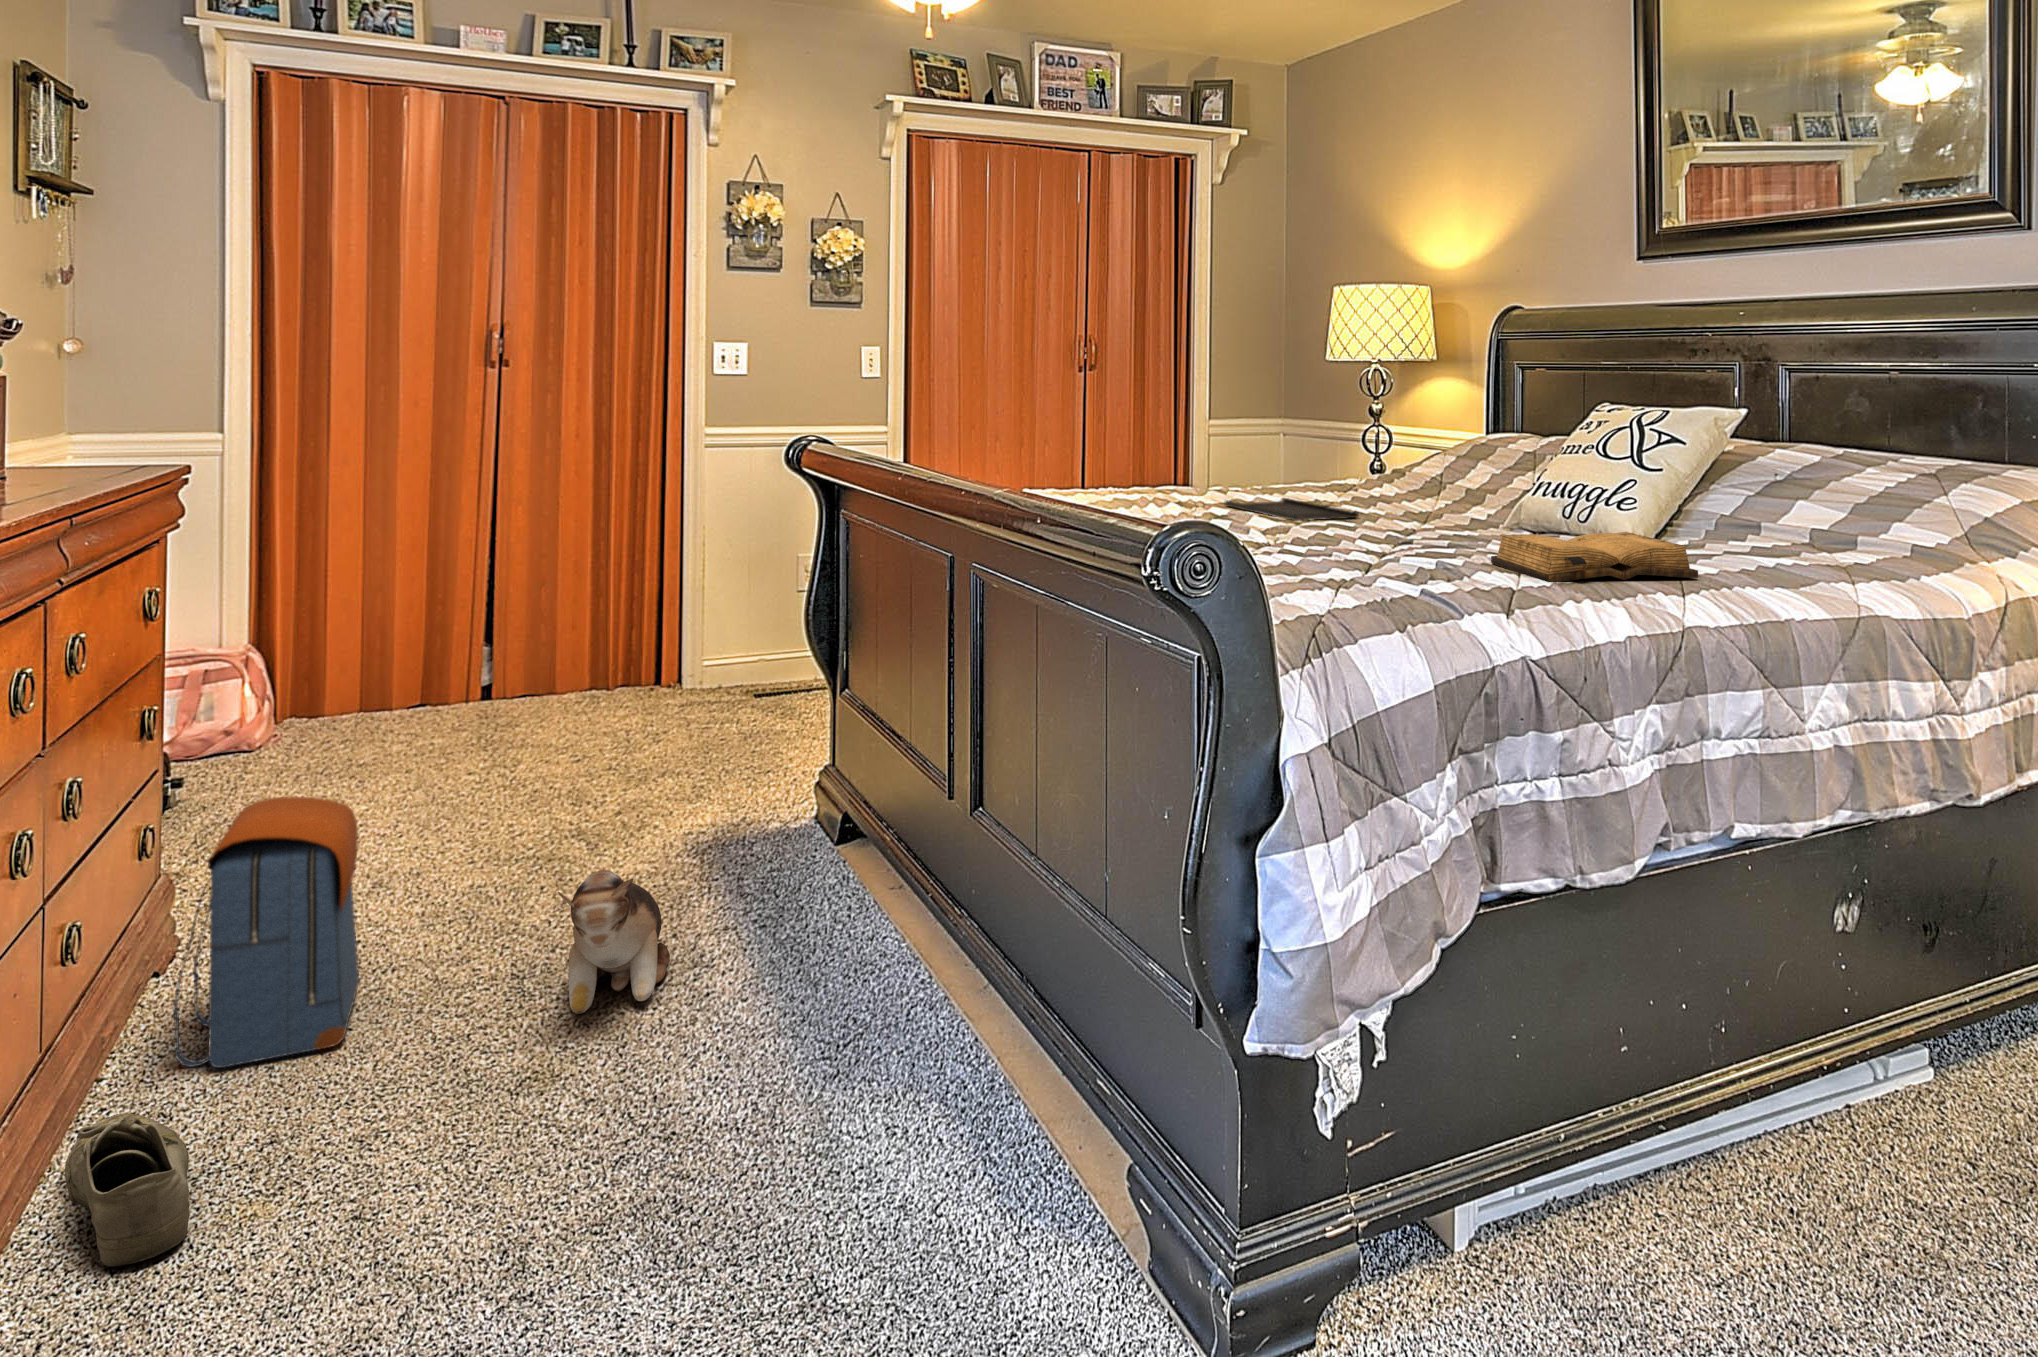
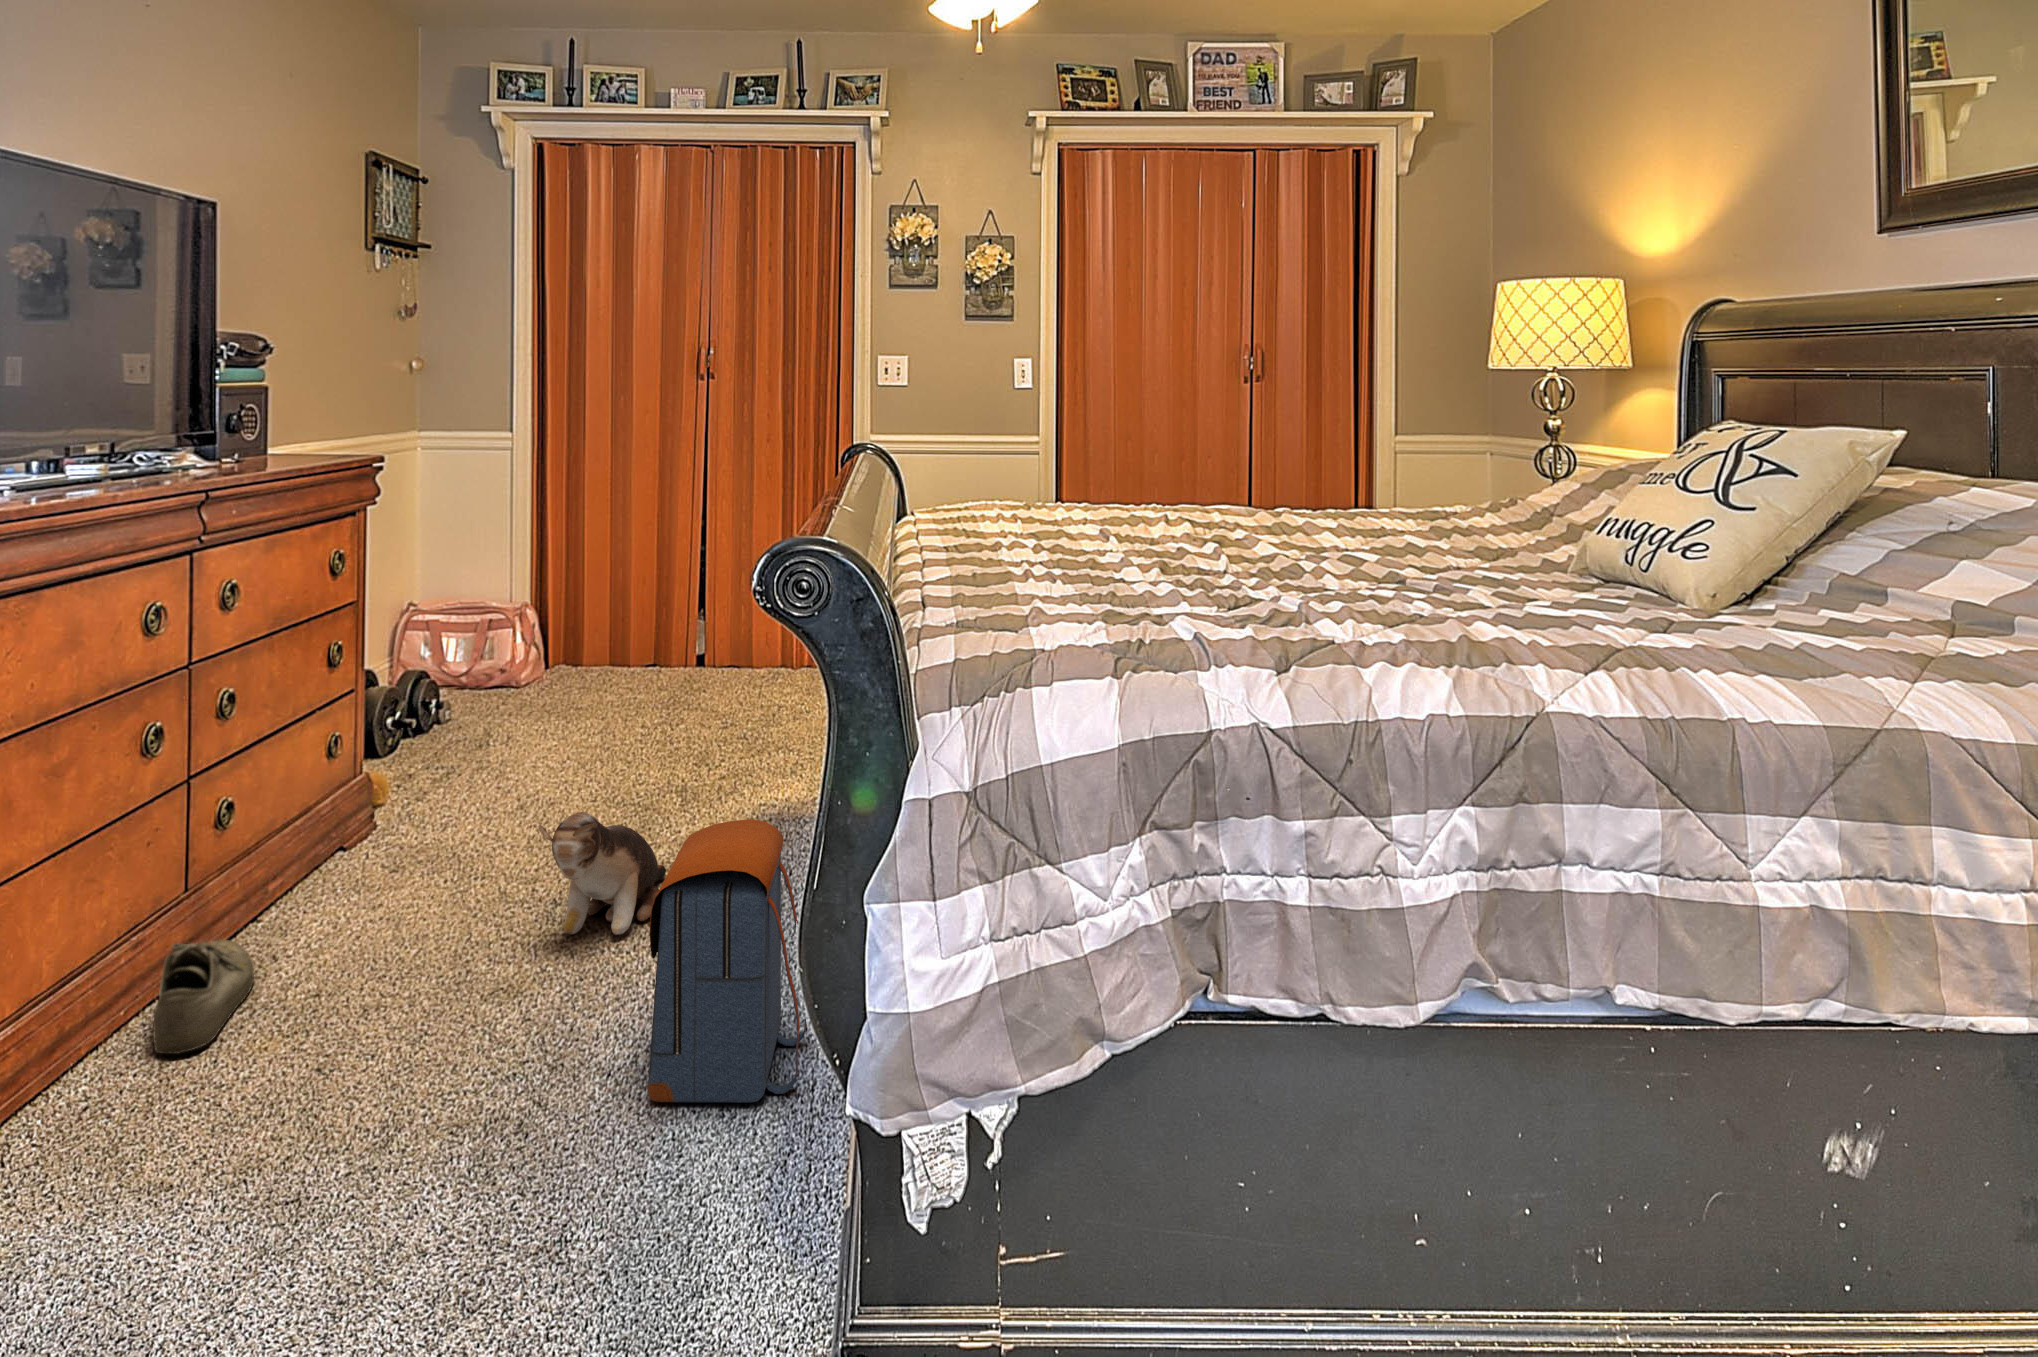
tray: present [1225,498,1359,521] -> none [1238,516,1361,542]
diary: present [1491,532,1698,582] -> none [1378,571,1625,646]
backpack: present [174,797,359,1068] -> present [648,819,807,1103]

